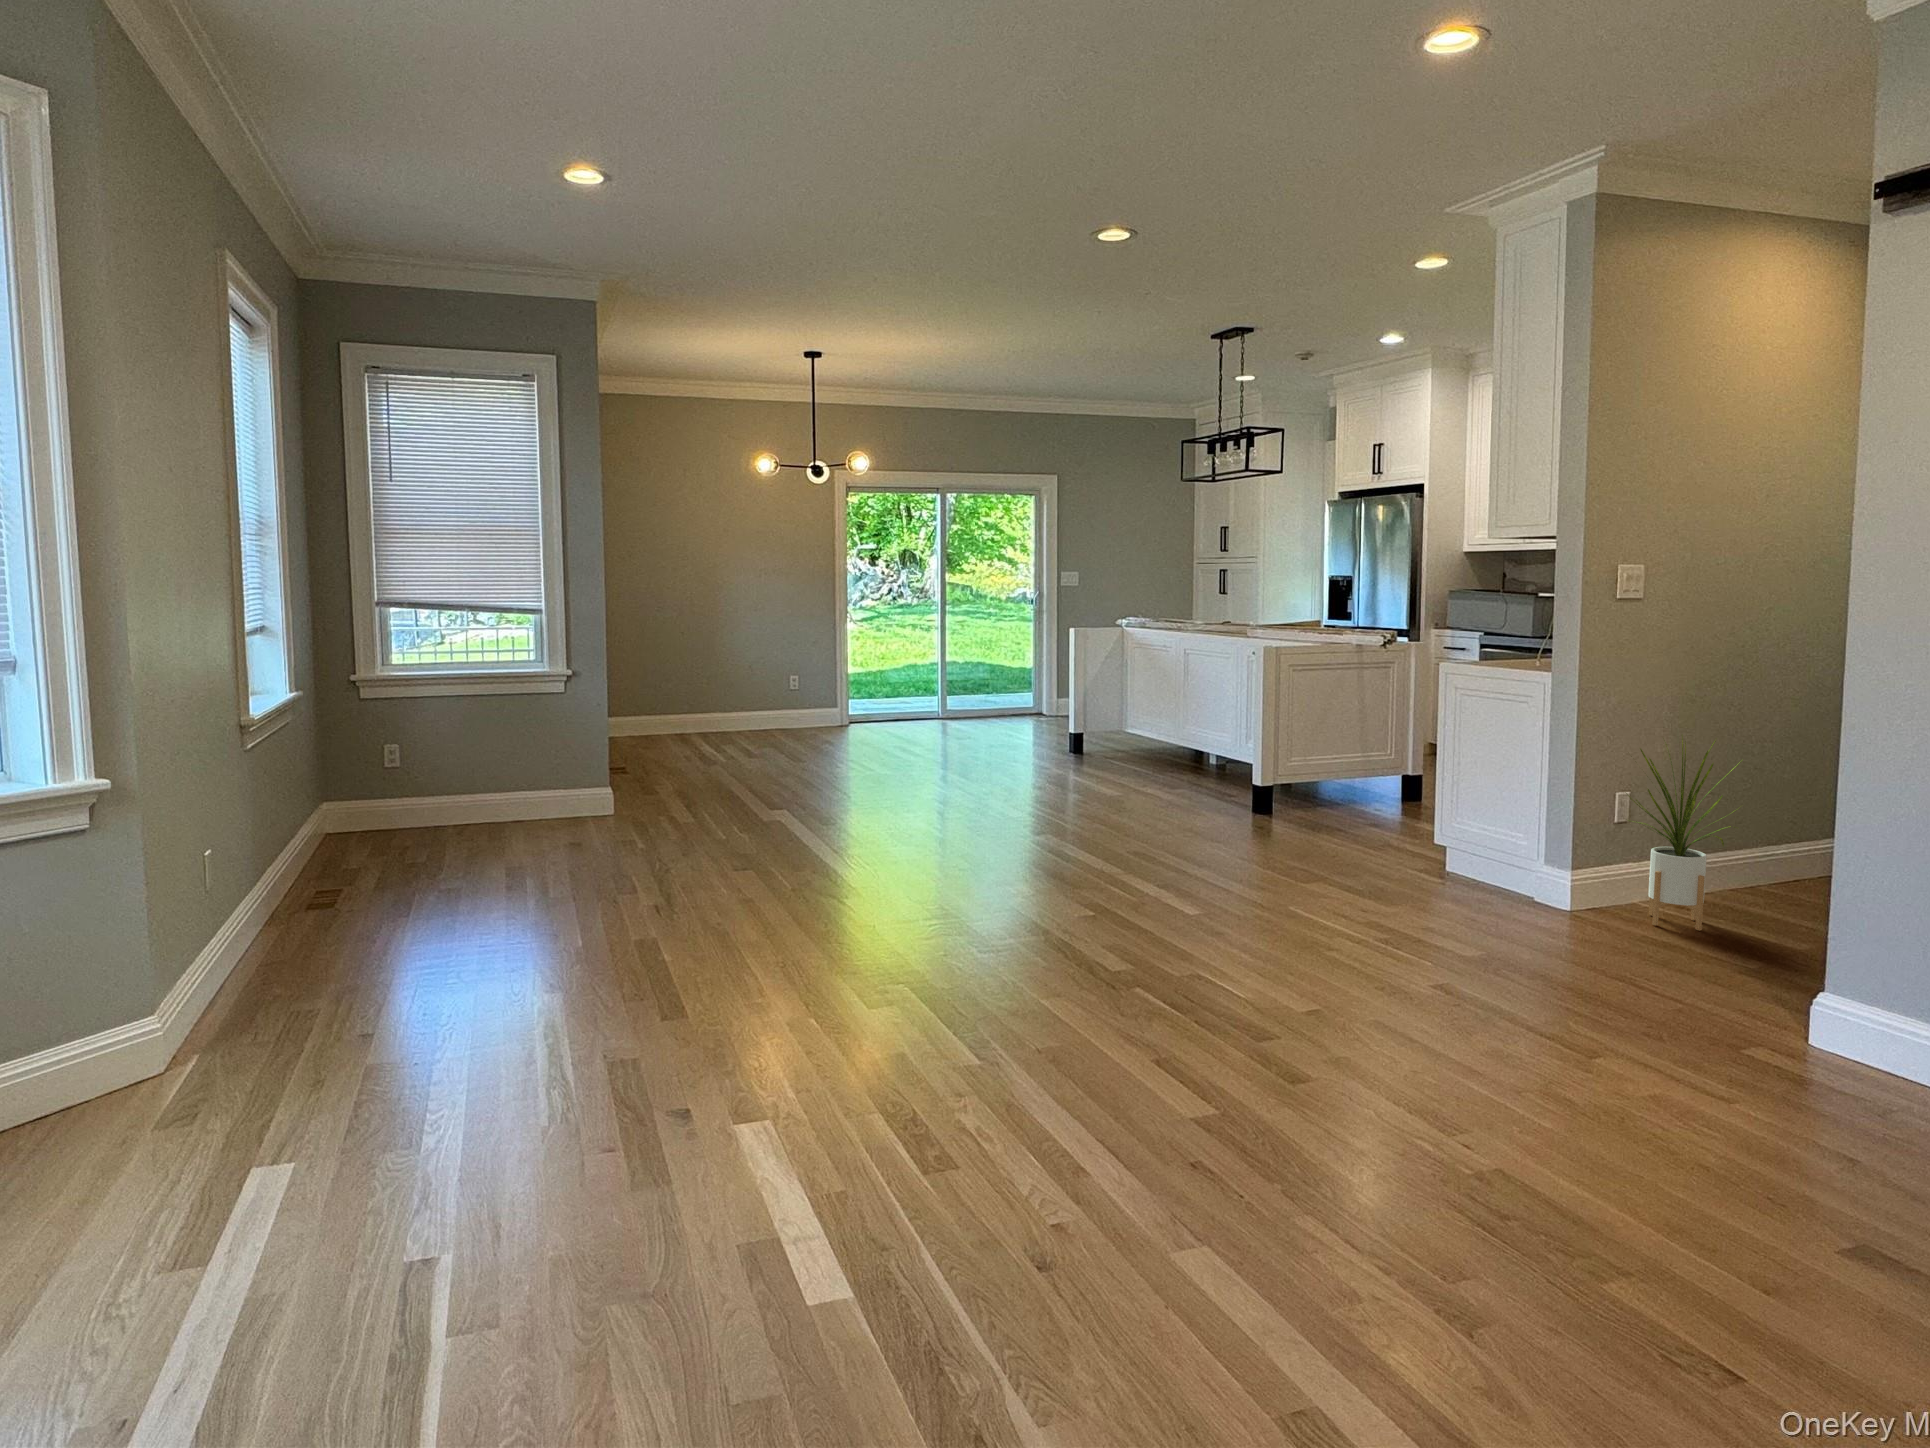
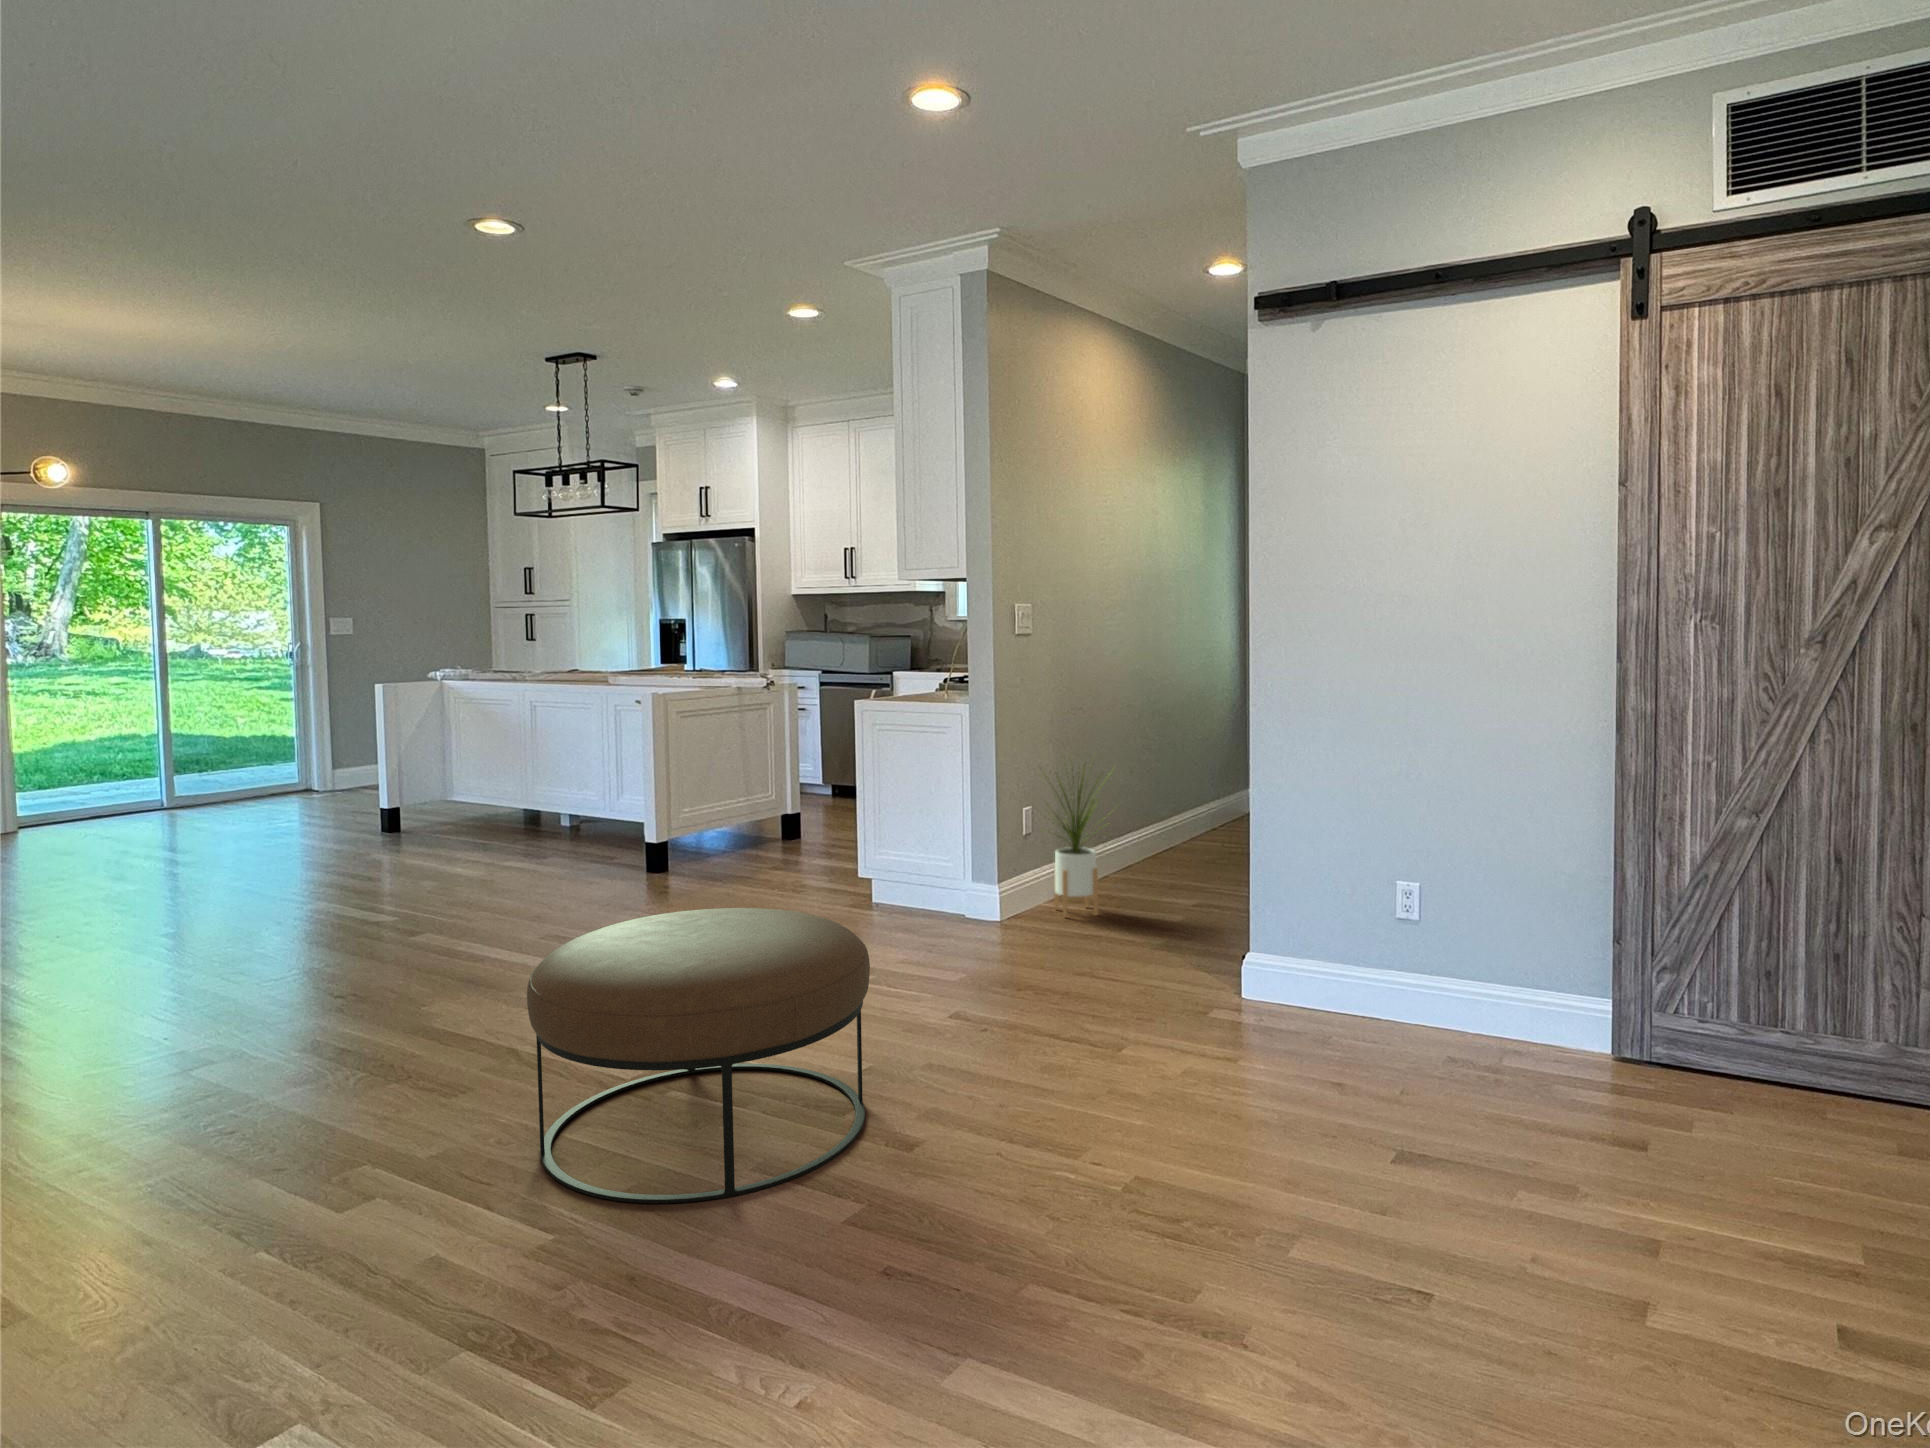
ottoman: none [1002,835,1296,1083] -> present [527,908,870,1203]

